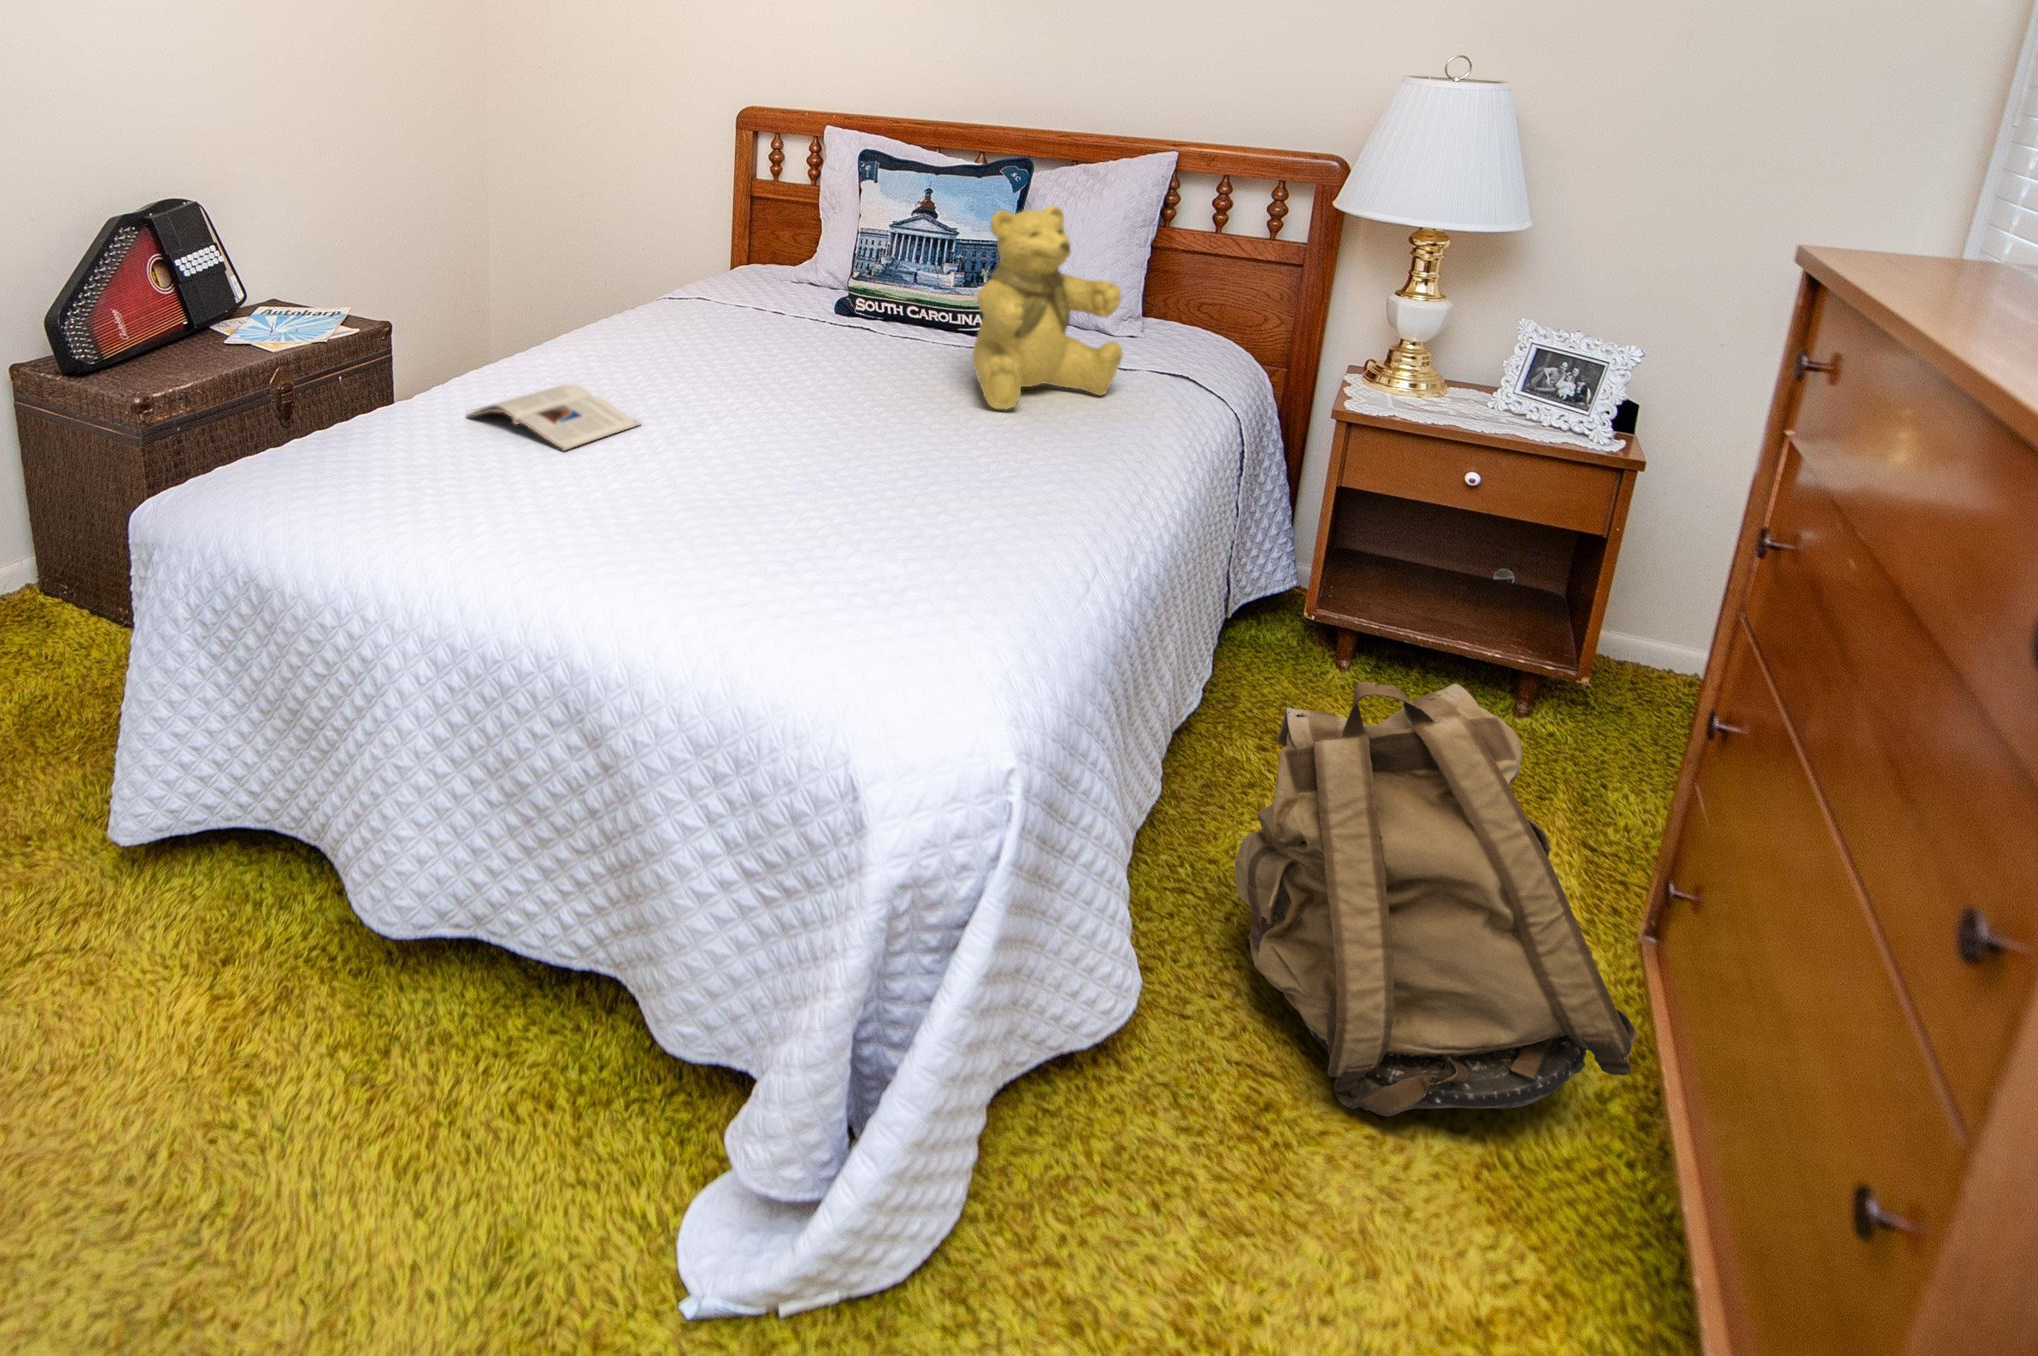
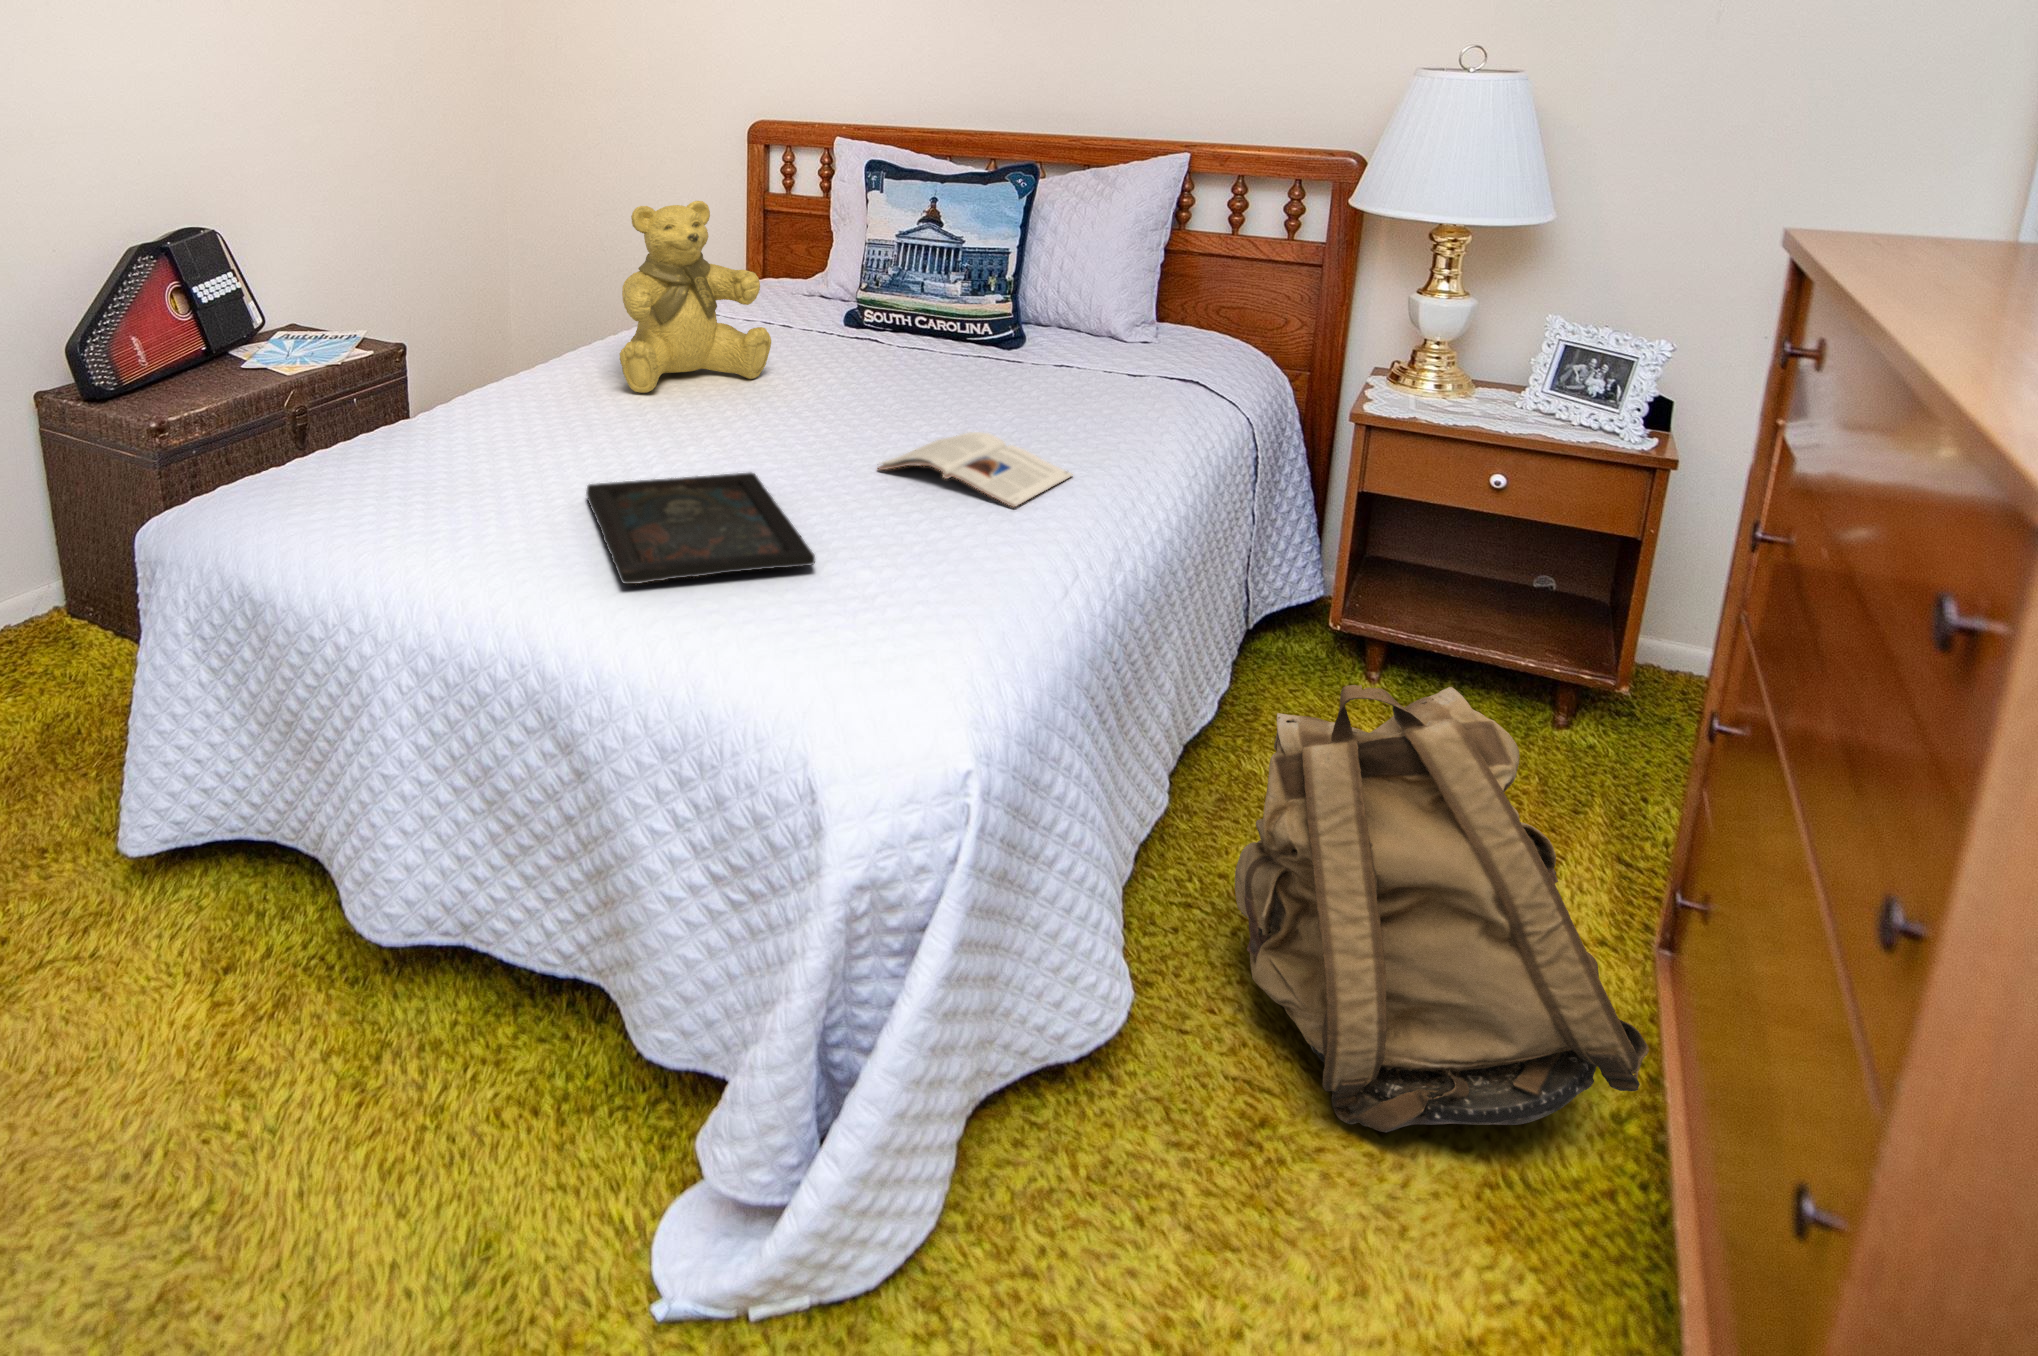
teddy bear: present [972,206,1122,409] -> present [620,201,771,393]
magazine: present [467,384,641,450] -> present [878,432,1072,507]
tray: none [599,462,839,575] -> present [586,473,815,584]

